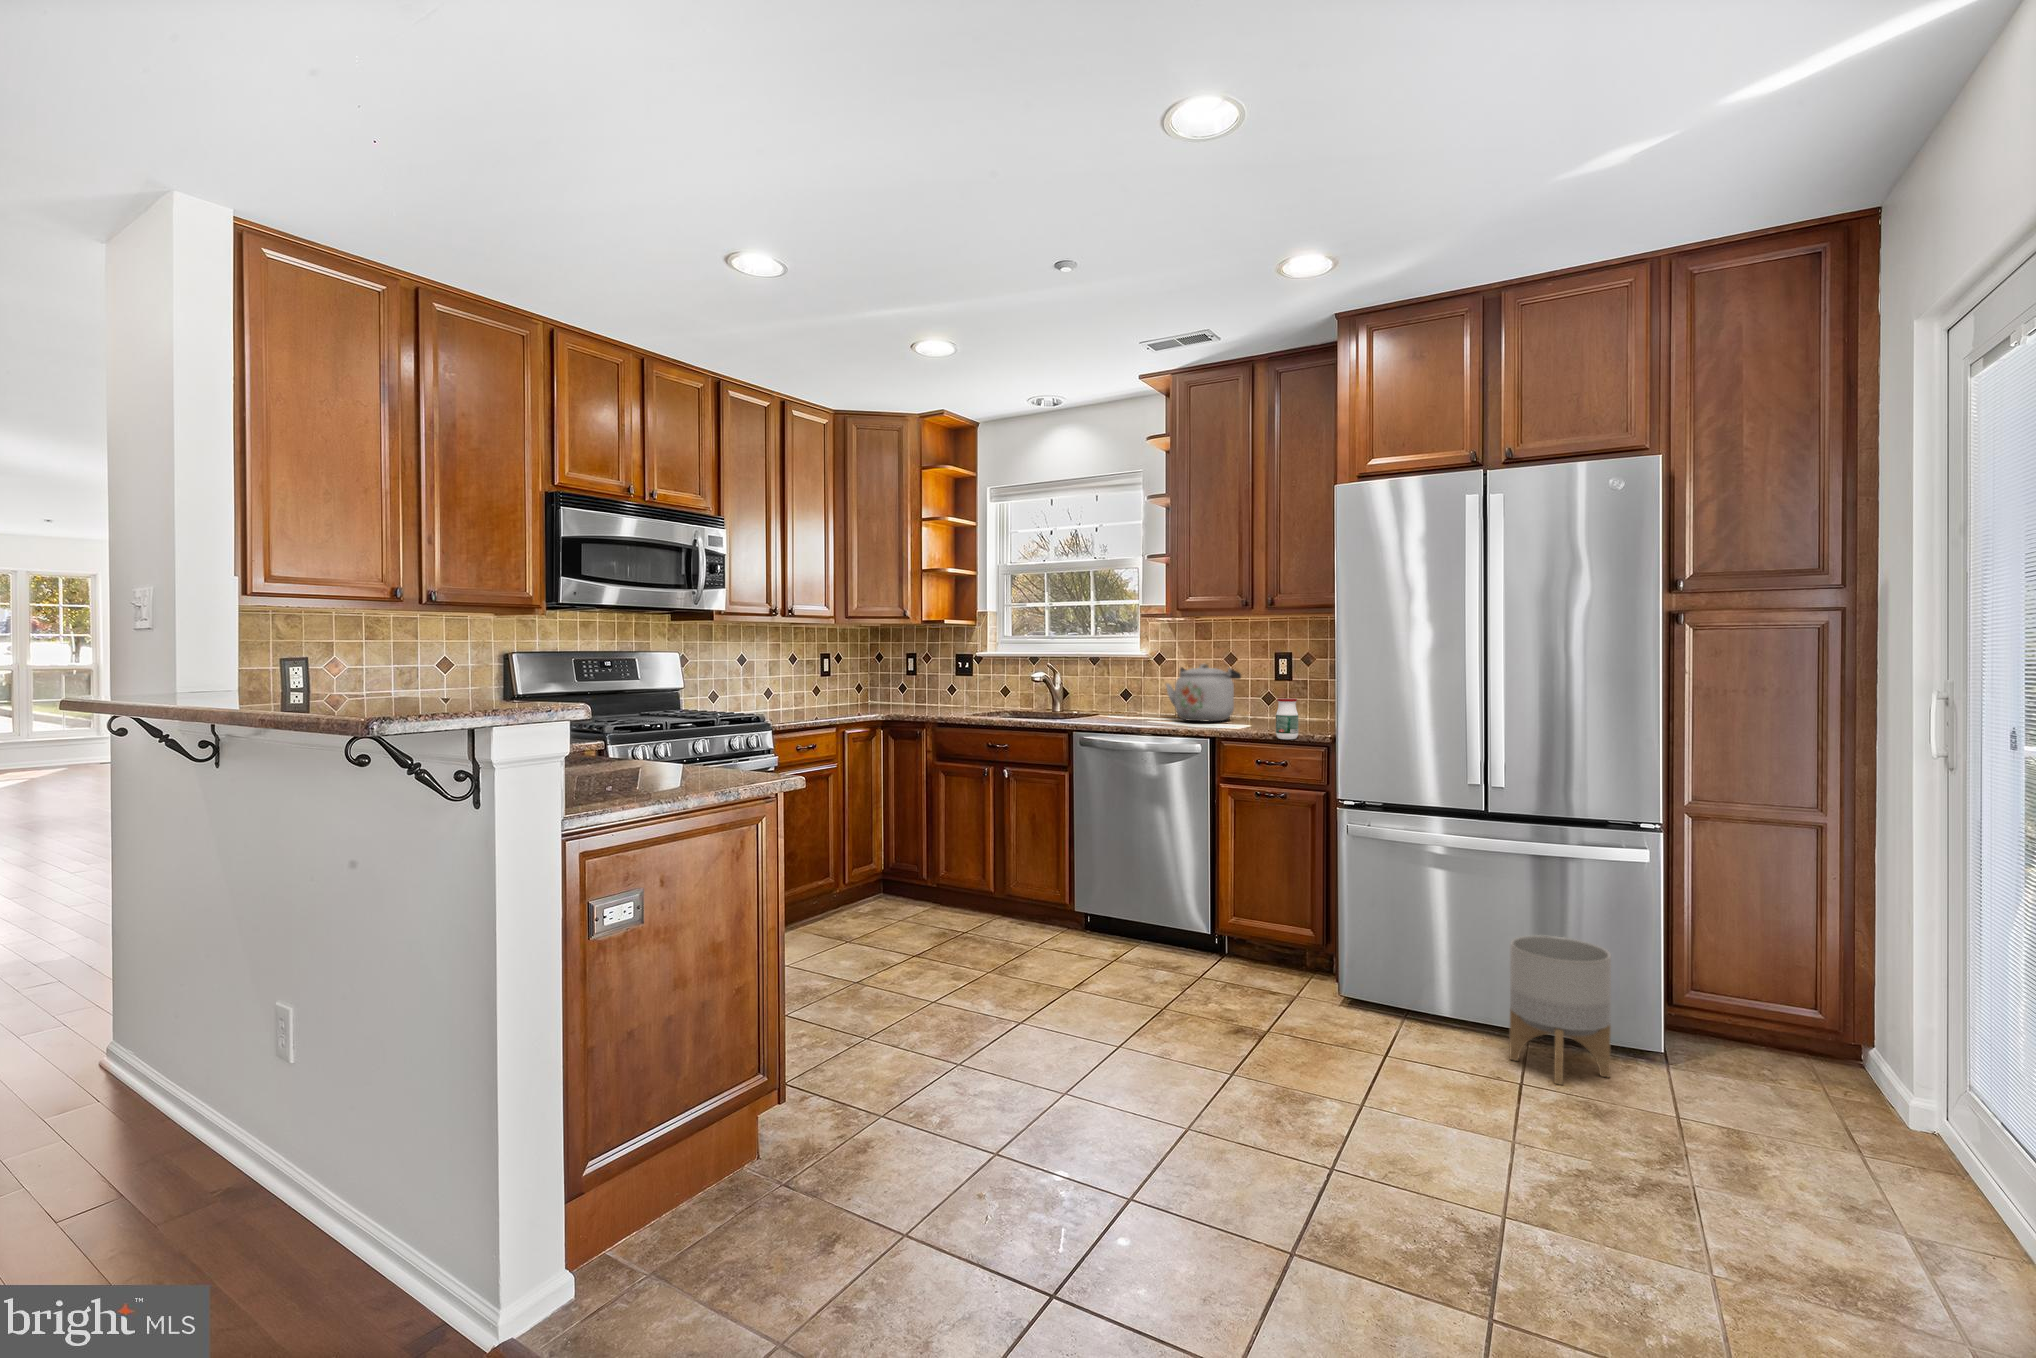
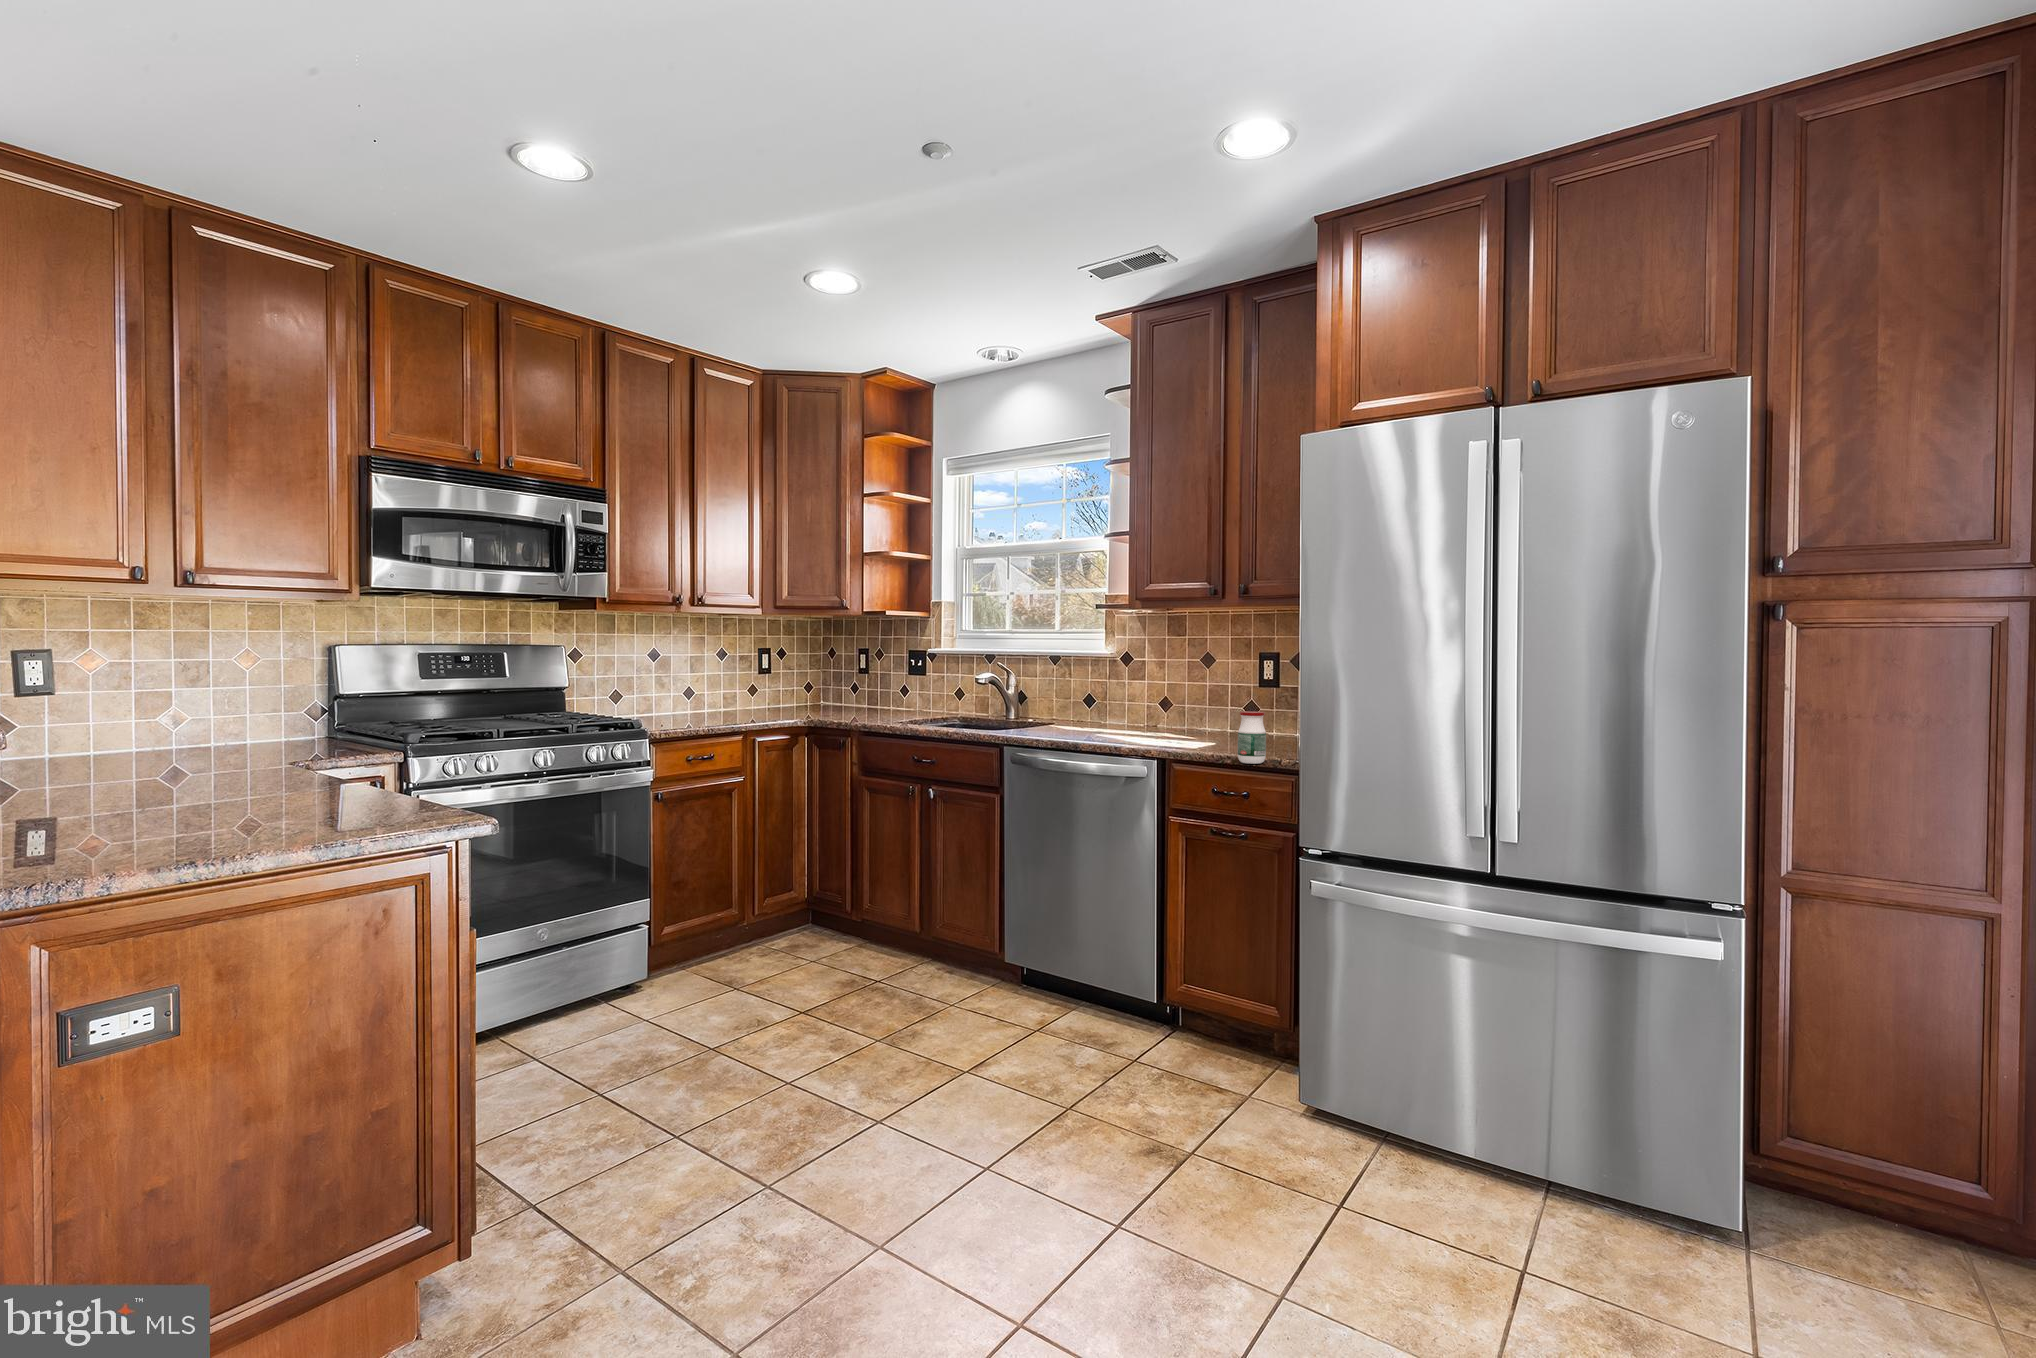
kettle: present [1166,664,1241,721] -> none [1127,666,1217,736]
planter: present [1509,935,1611,1085] -> none [1516,1051,1665,1279]

